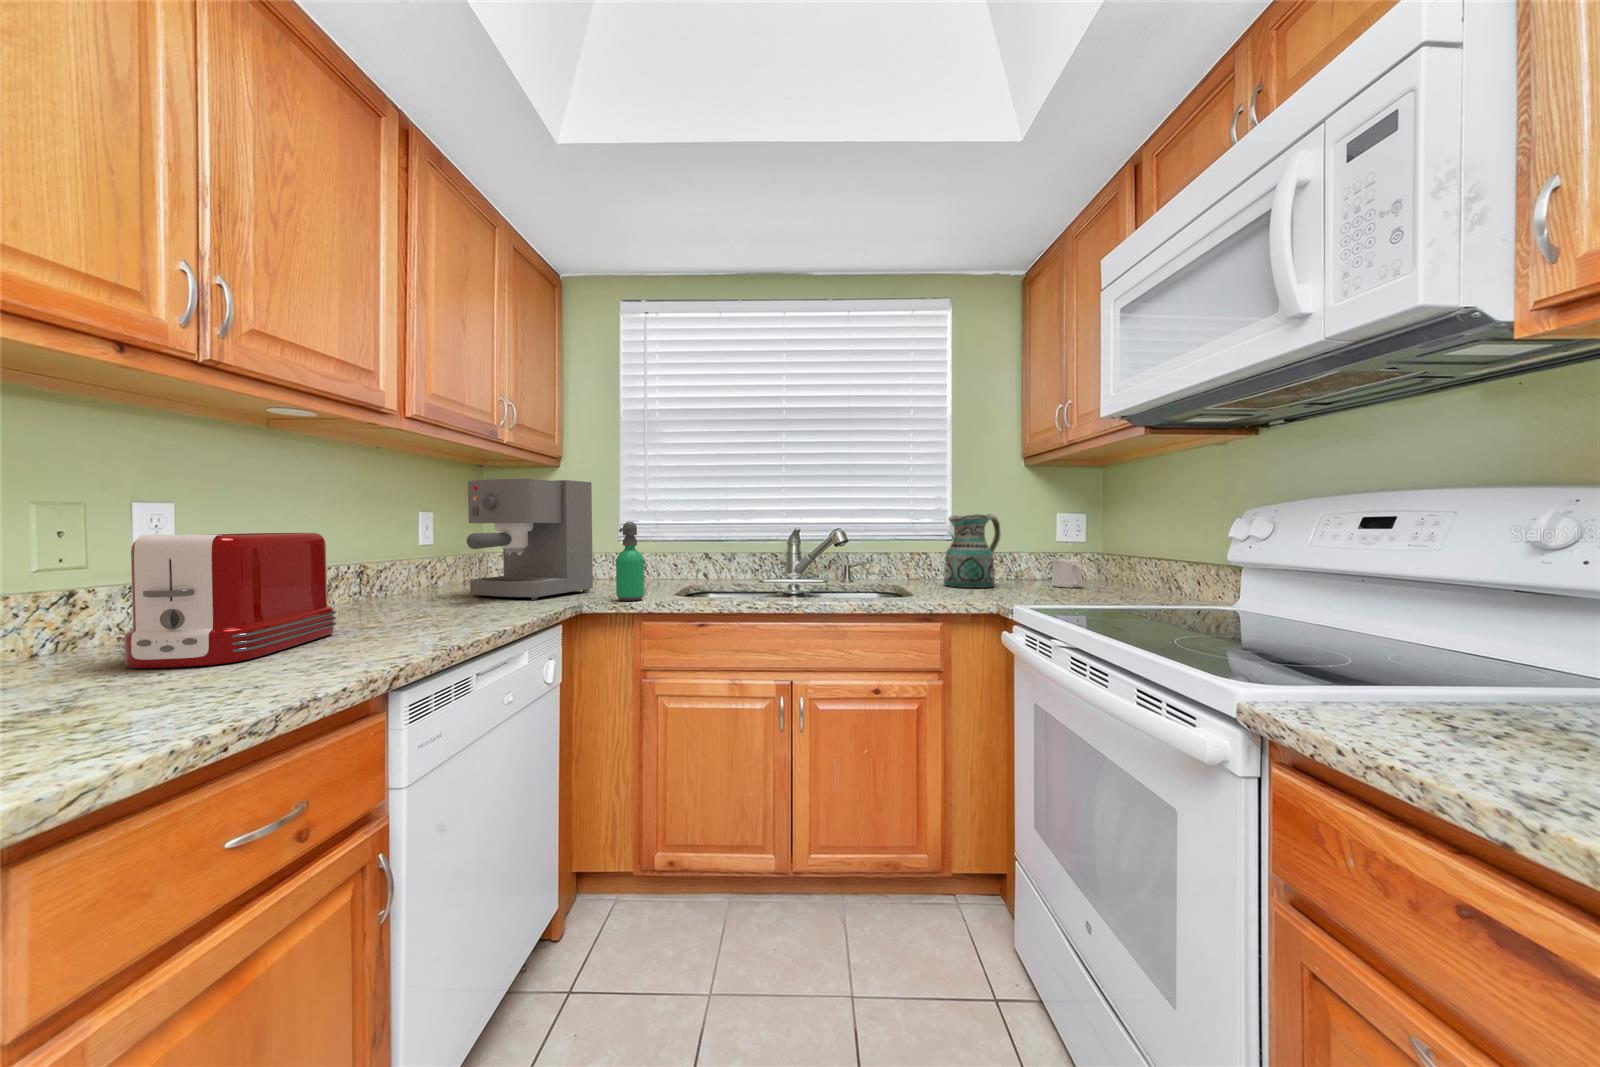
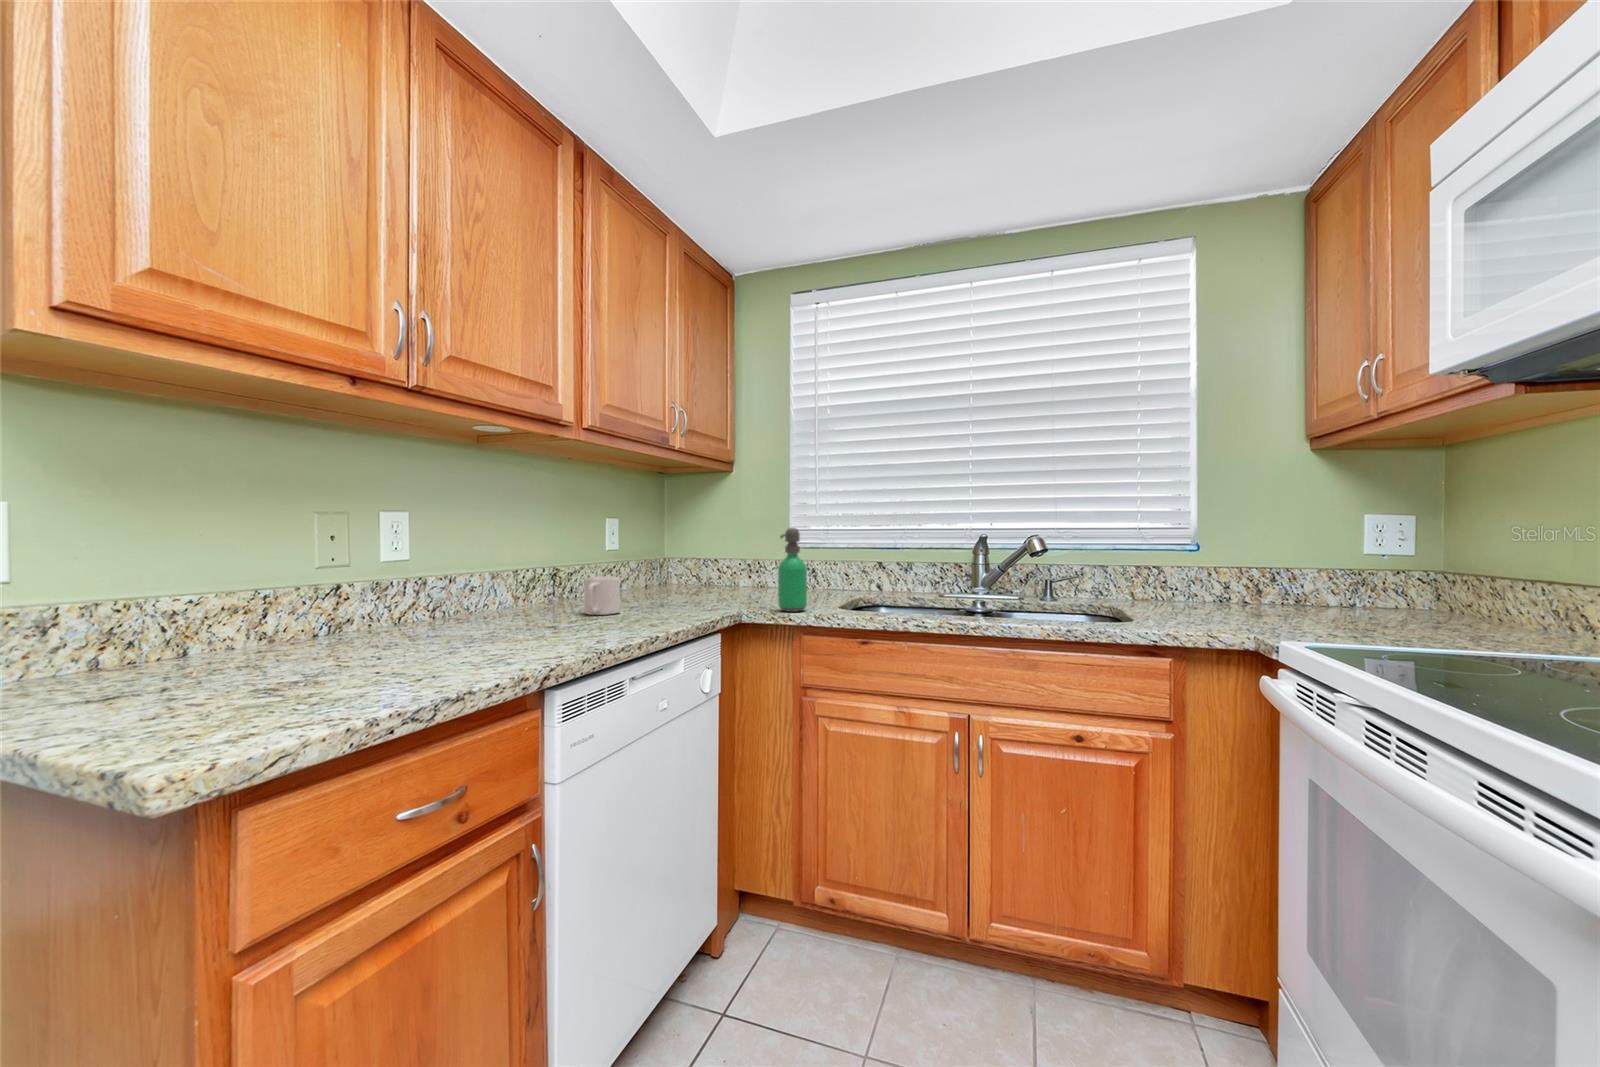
coffee maker: present [467,479,593,600] -> none [639,484,761,606]
ceramic pitcher: present [944,514,1001,588] -> none [1181,517,1268,614]
toaster: present [121,533,336,668] -> none [358,538,519,654]
mug: present [1053,559,1082,588] -> present [584,576,620,615]

